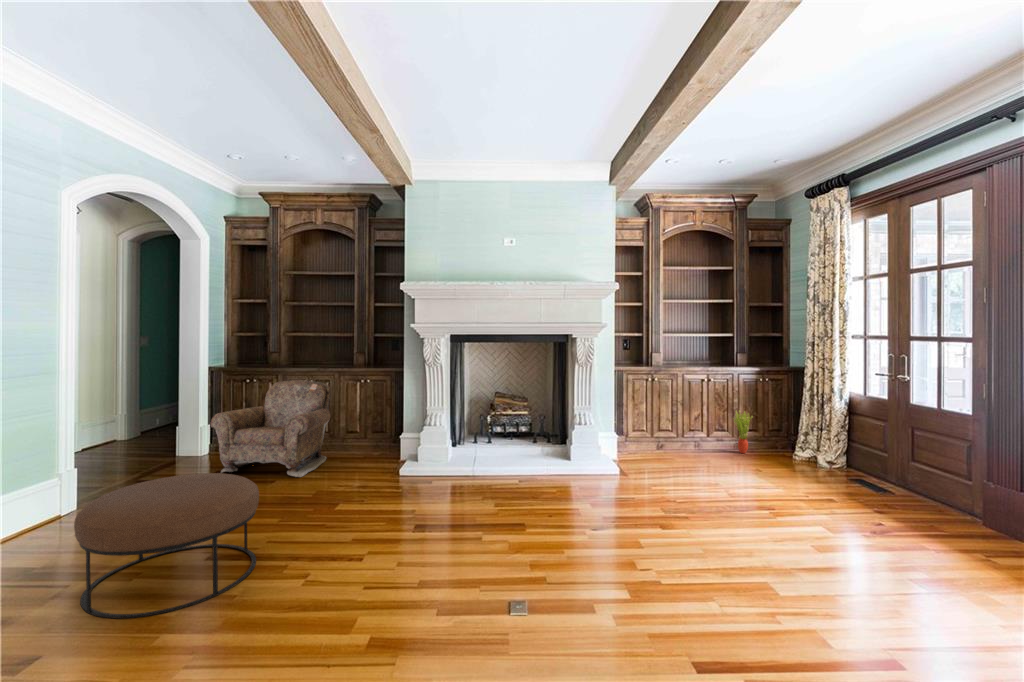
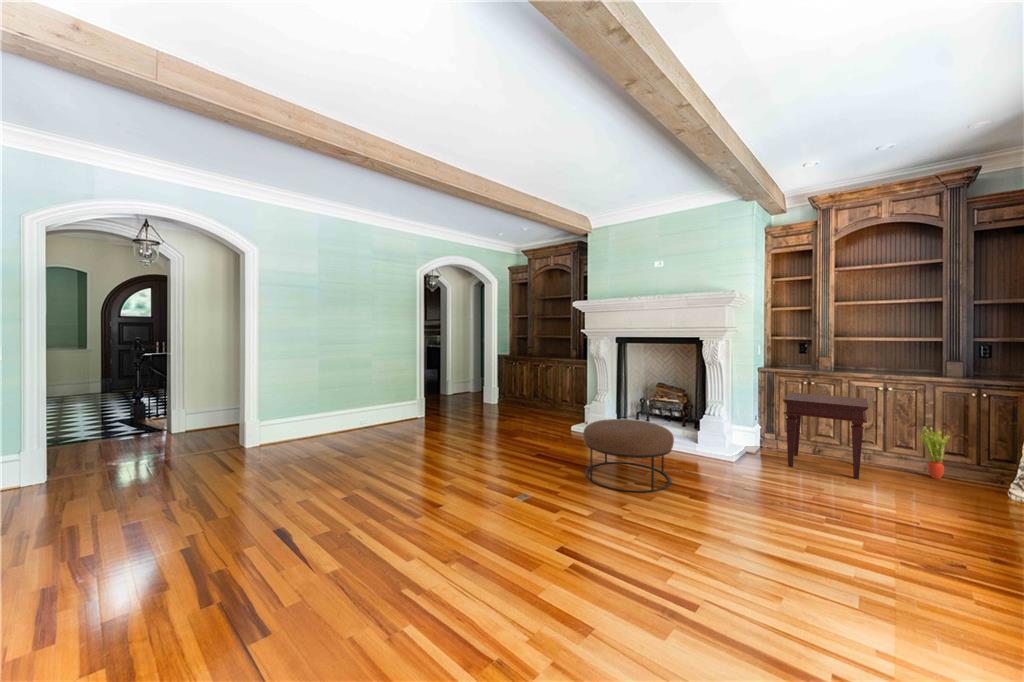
armchair: present [211,380,331,477] -> none [484,364,550,420]
side table: none [640,390,724,467] -> present [783,392,868,479]
ottoman: present [74,473,259,619] -> present [583,419,674,493]

